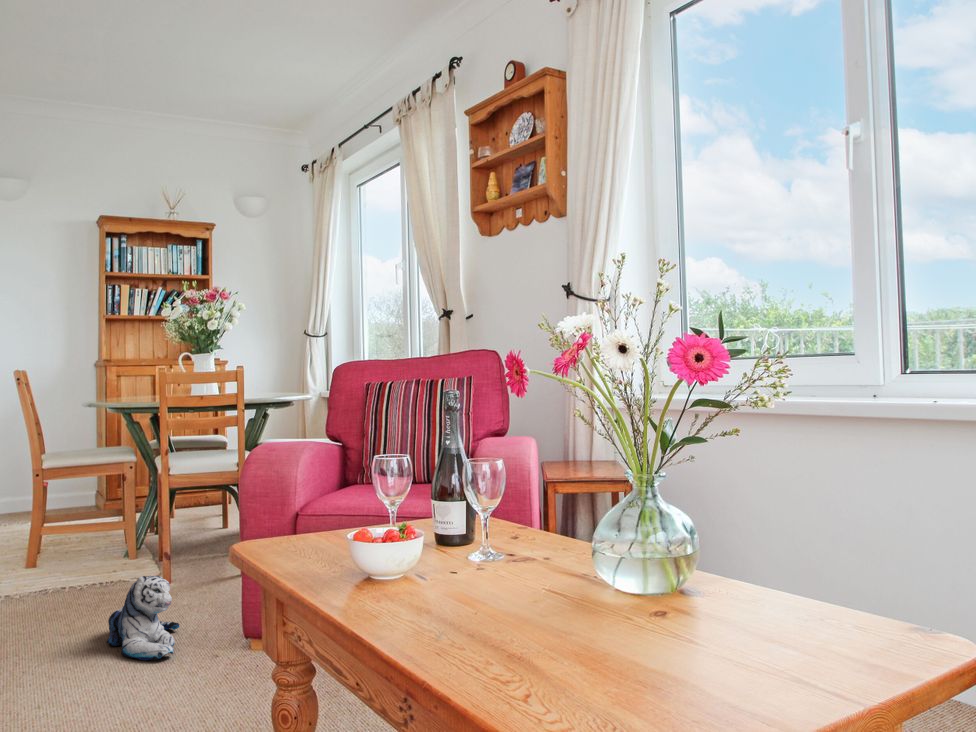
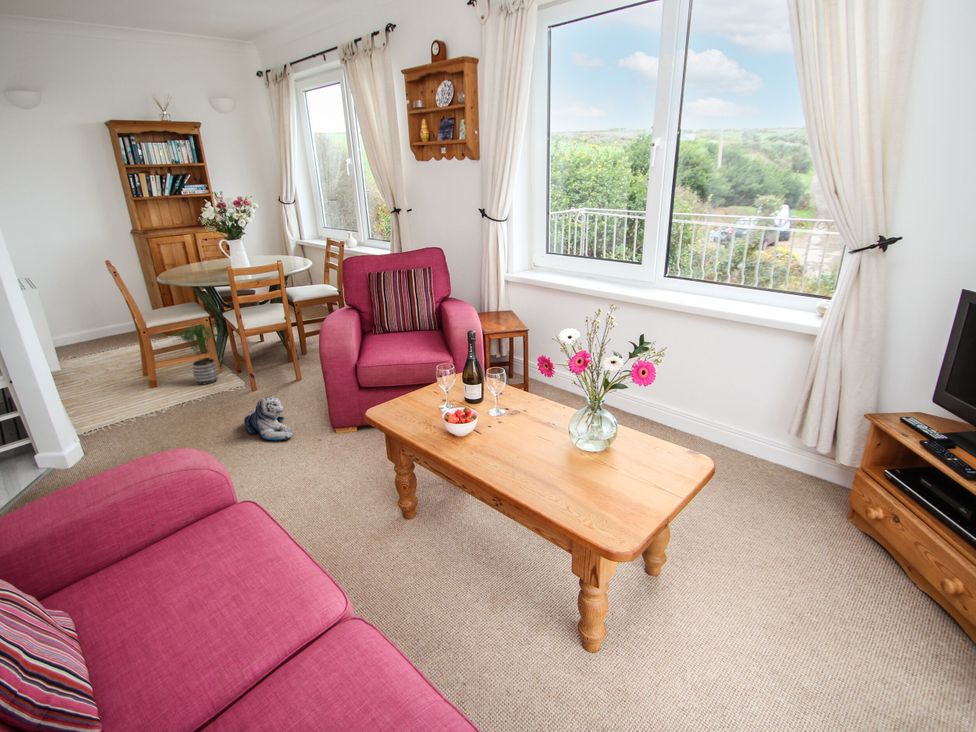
potted plant: none [65,469,148,573] -> present [174,325,219,384]

